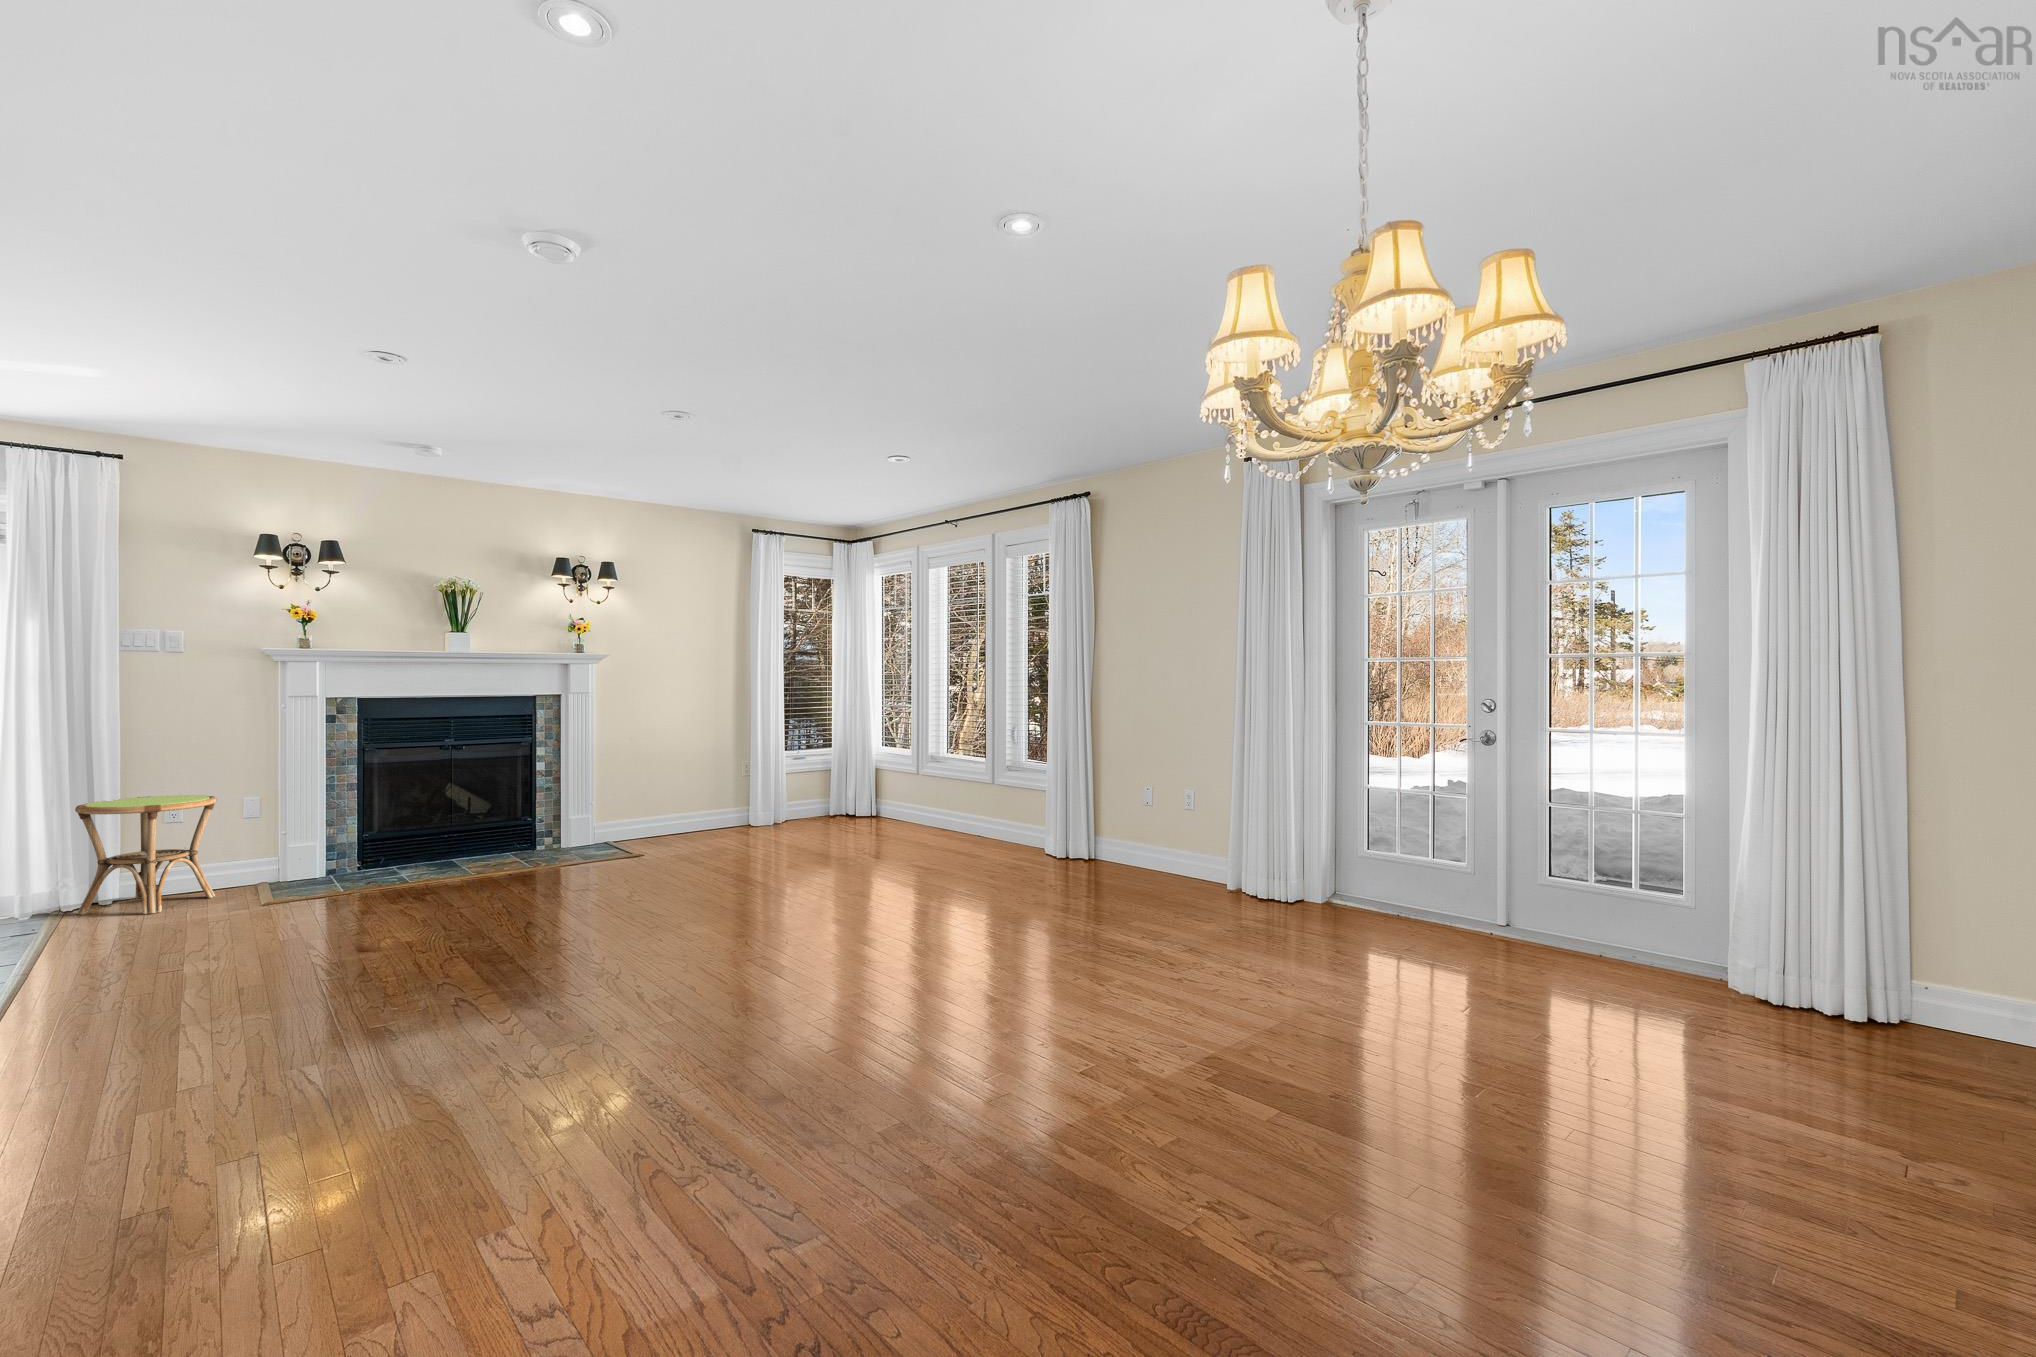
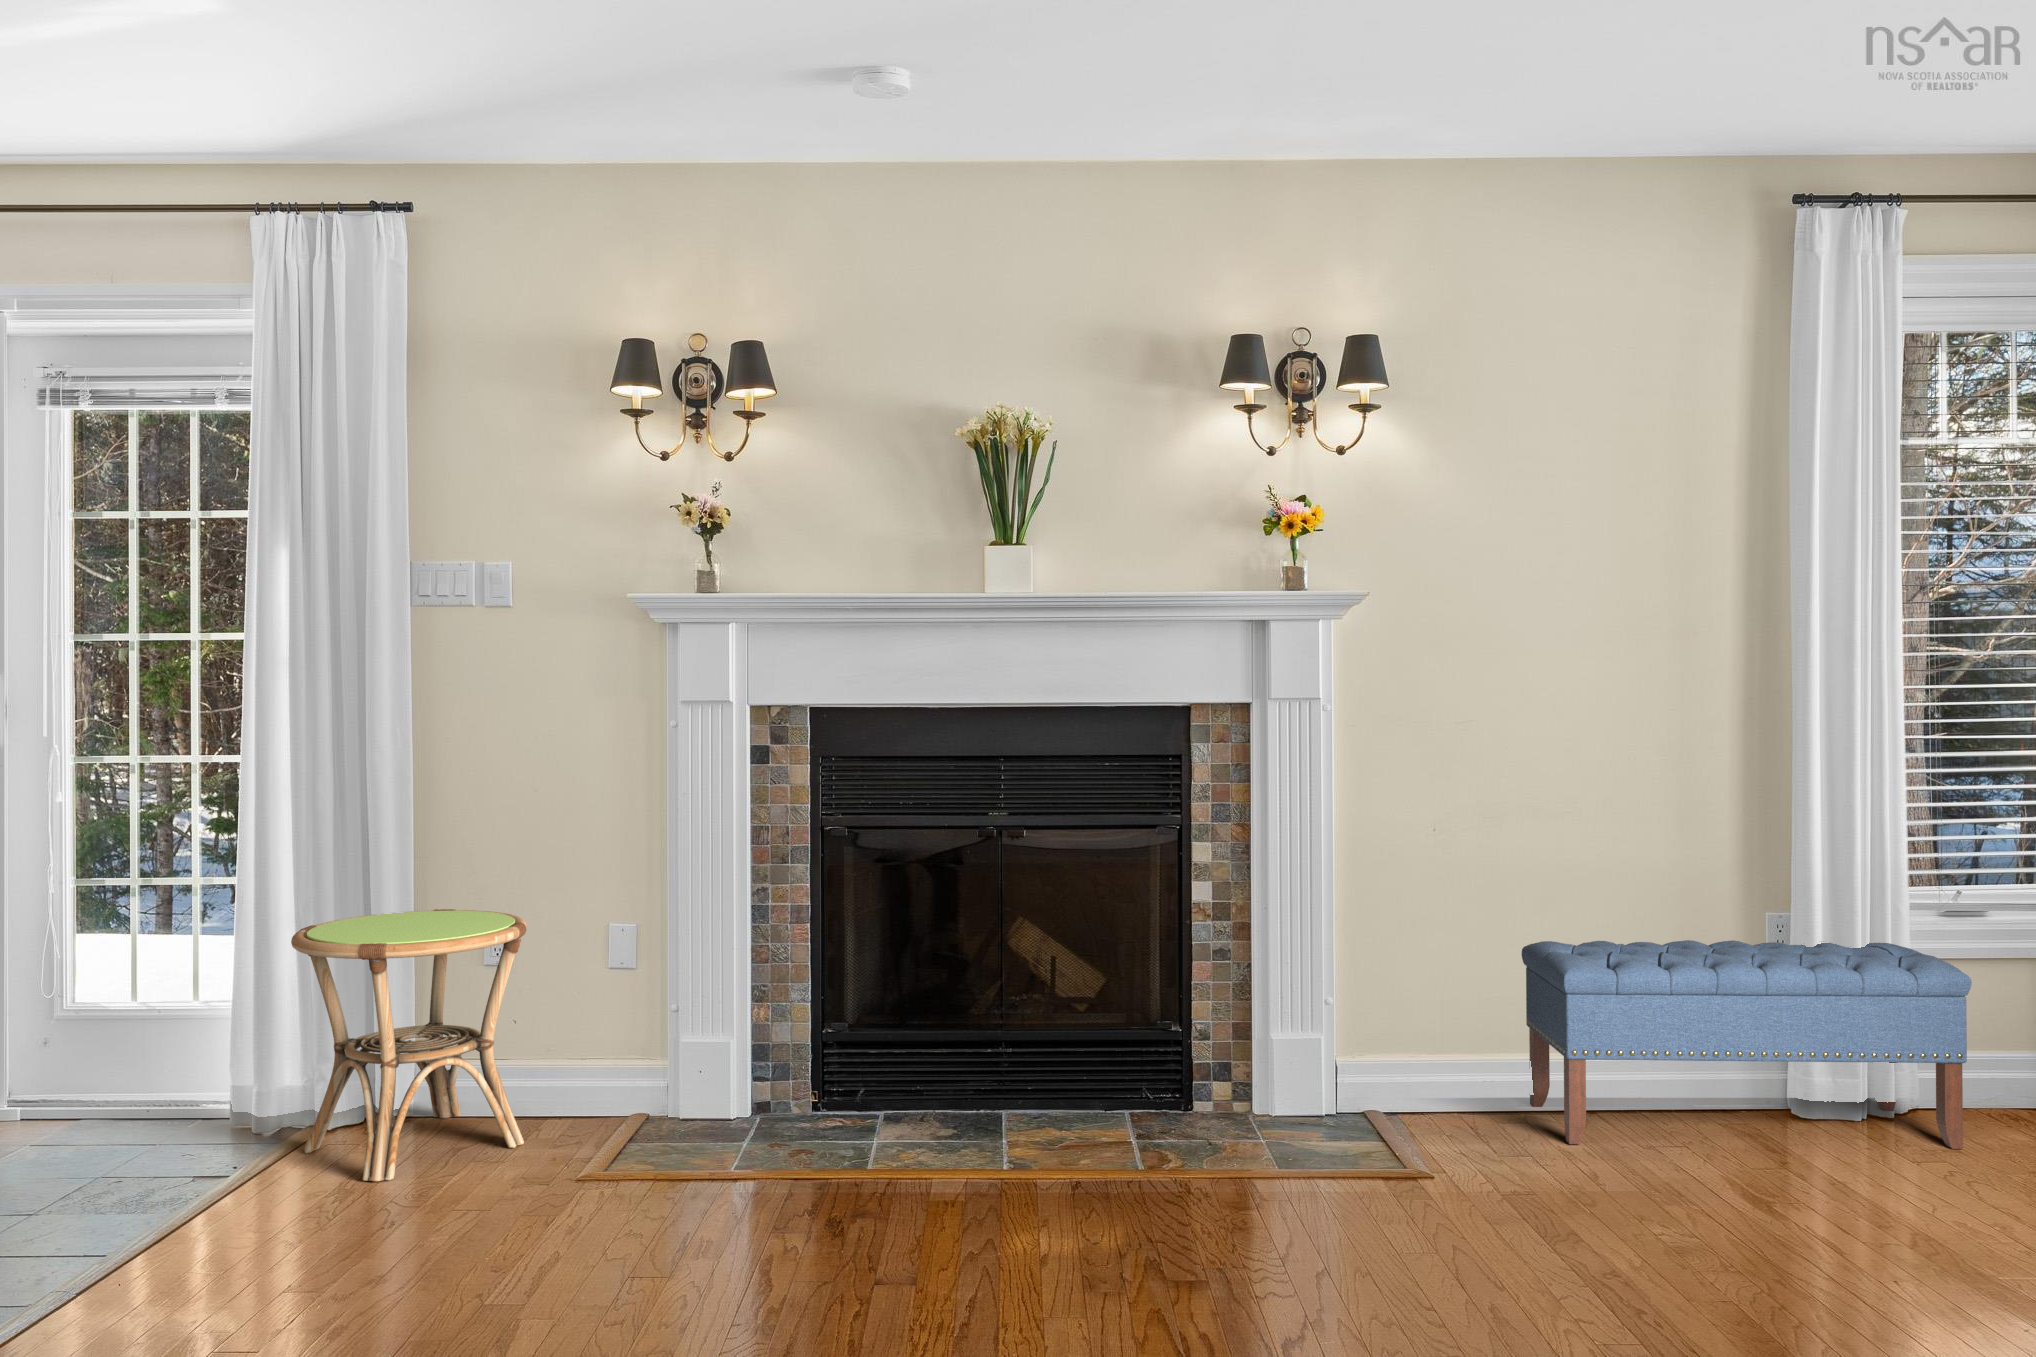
bench: none [662,770,800,841] -> present [1522,940,1972,1149]

